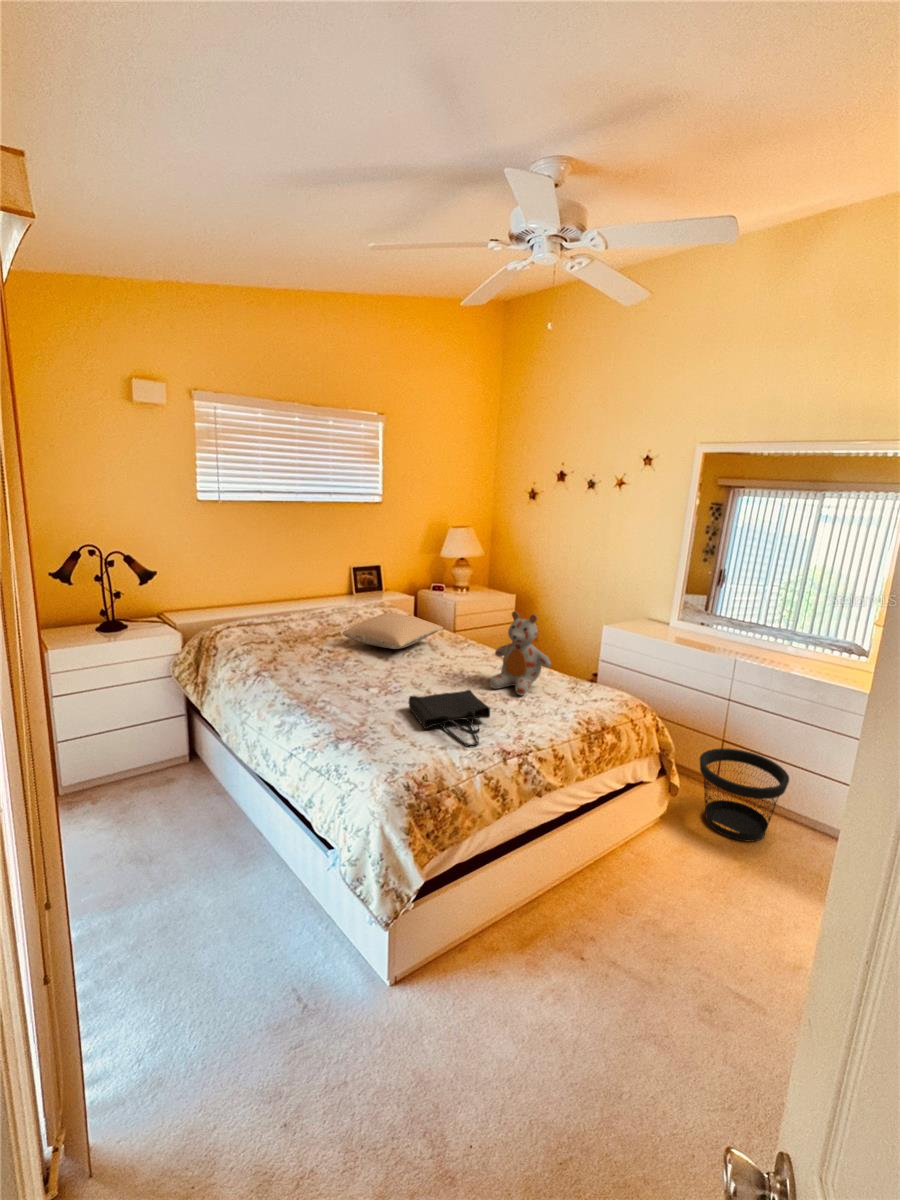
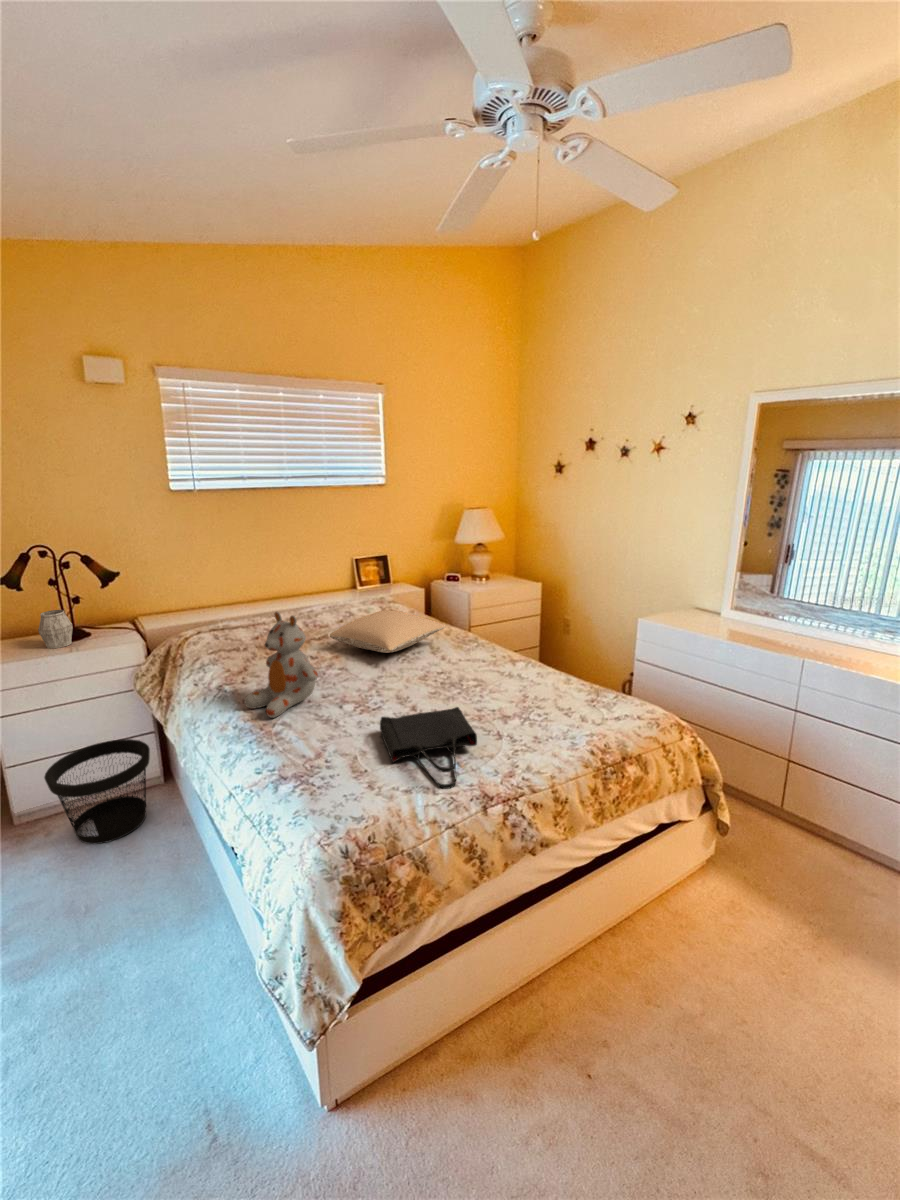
mug: none [85,603,116,637] -> present [38,610,73,648]
stuffed bear: present [490,611,551,696] -> present [245,612,318,718]
wastebasket: present [700,748,789,842] -> present [44,739,150,844]

